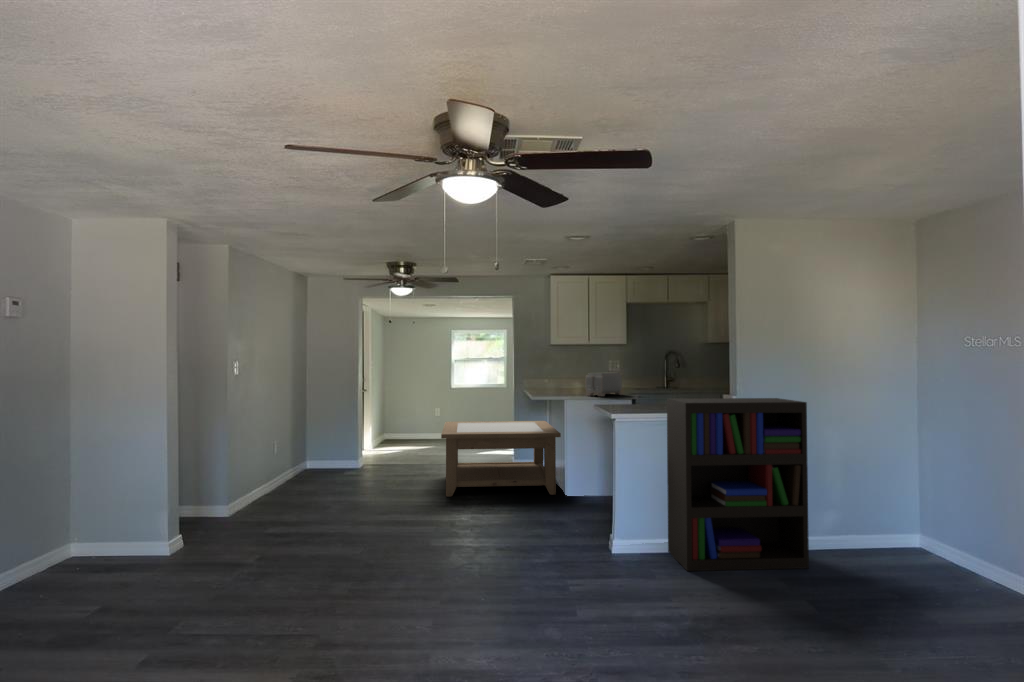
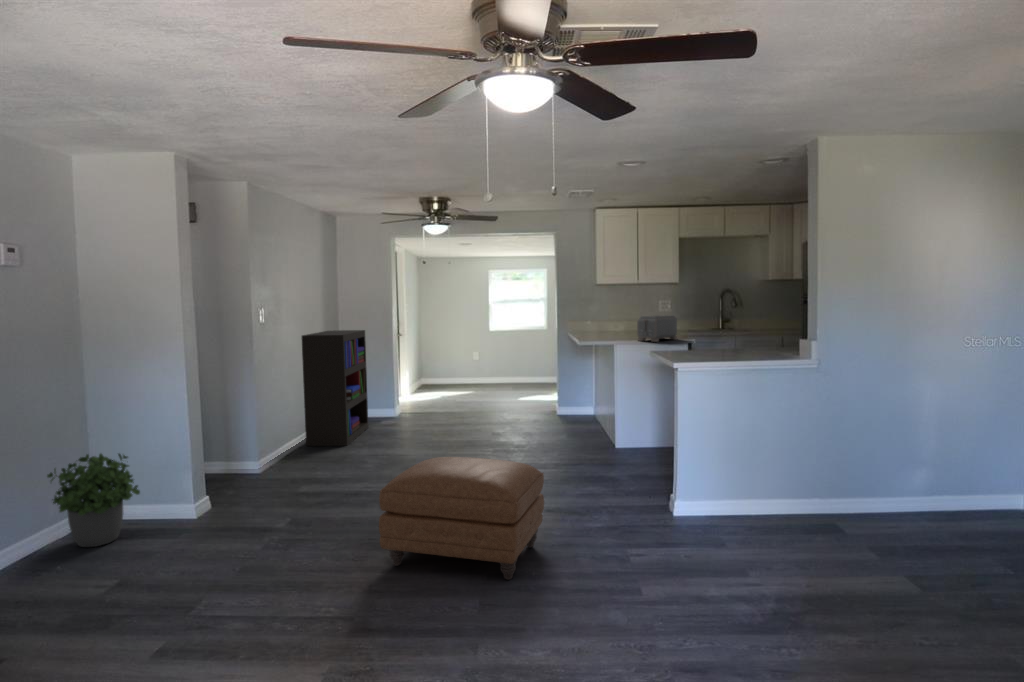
bookshelf: present [667,398,809,571] -> present [302,330,368,446]
coffee table: present [441,421,561,497] -> none [481,367,610,449]
potted plant: none [29,491,117,581] -> present [47,454,140,547]
ottoman: none [344,495,495,604] -> present [379,457,544,580]

